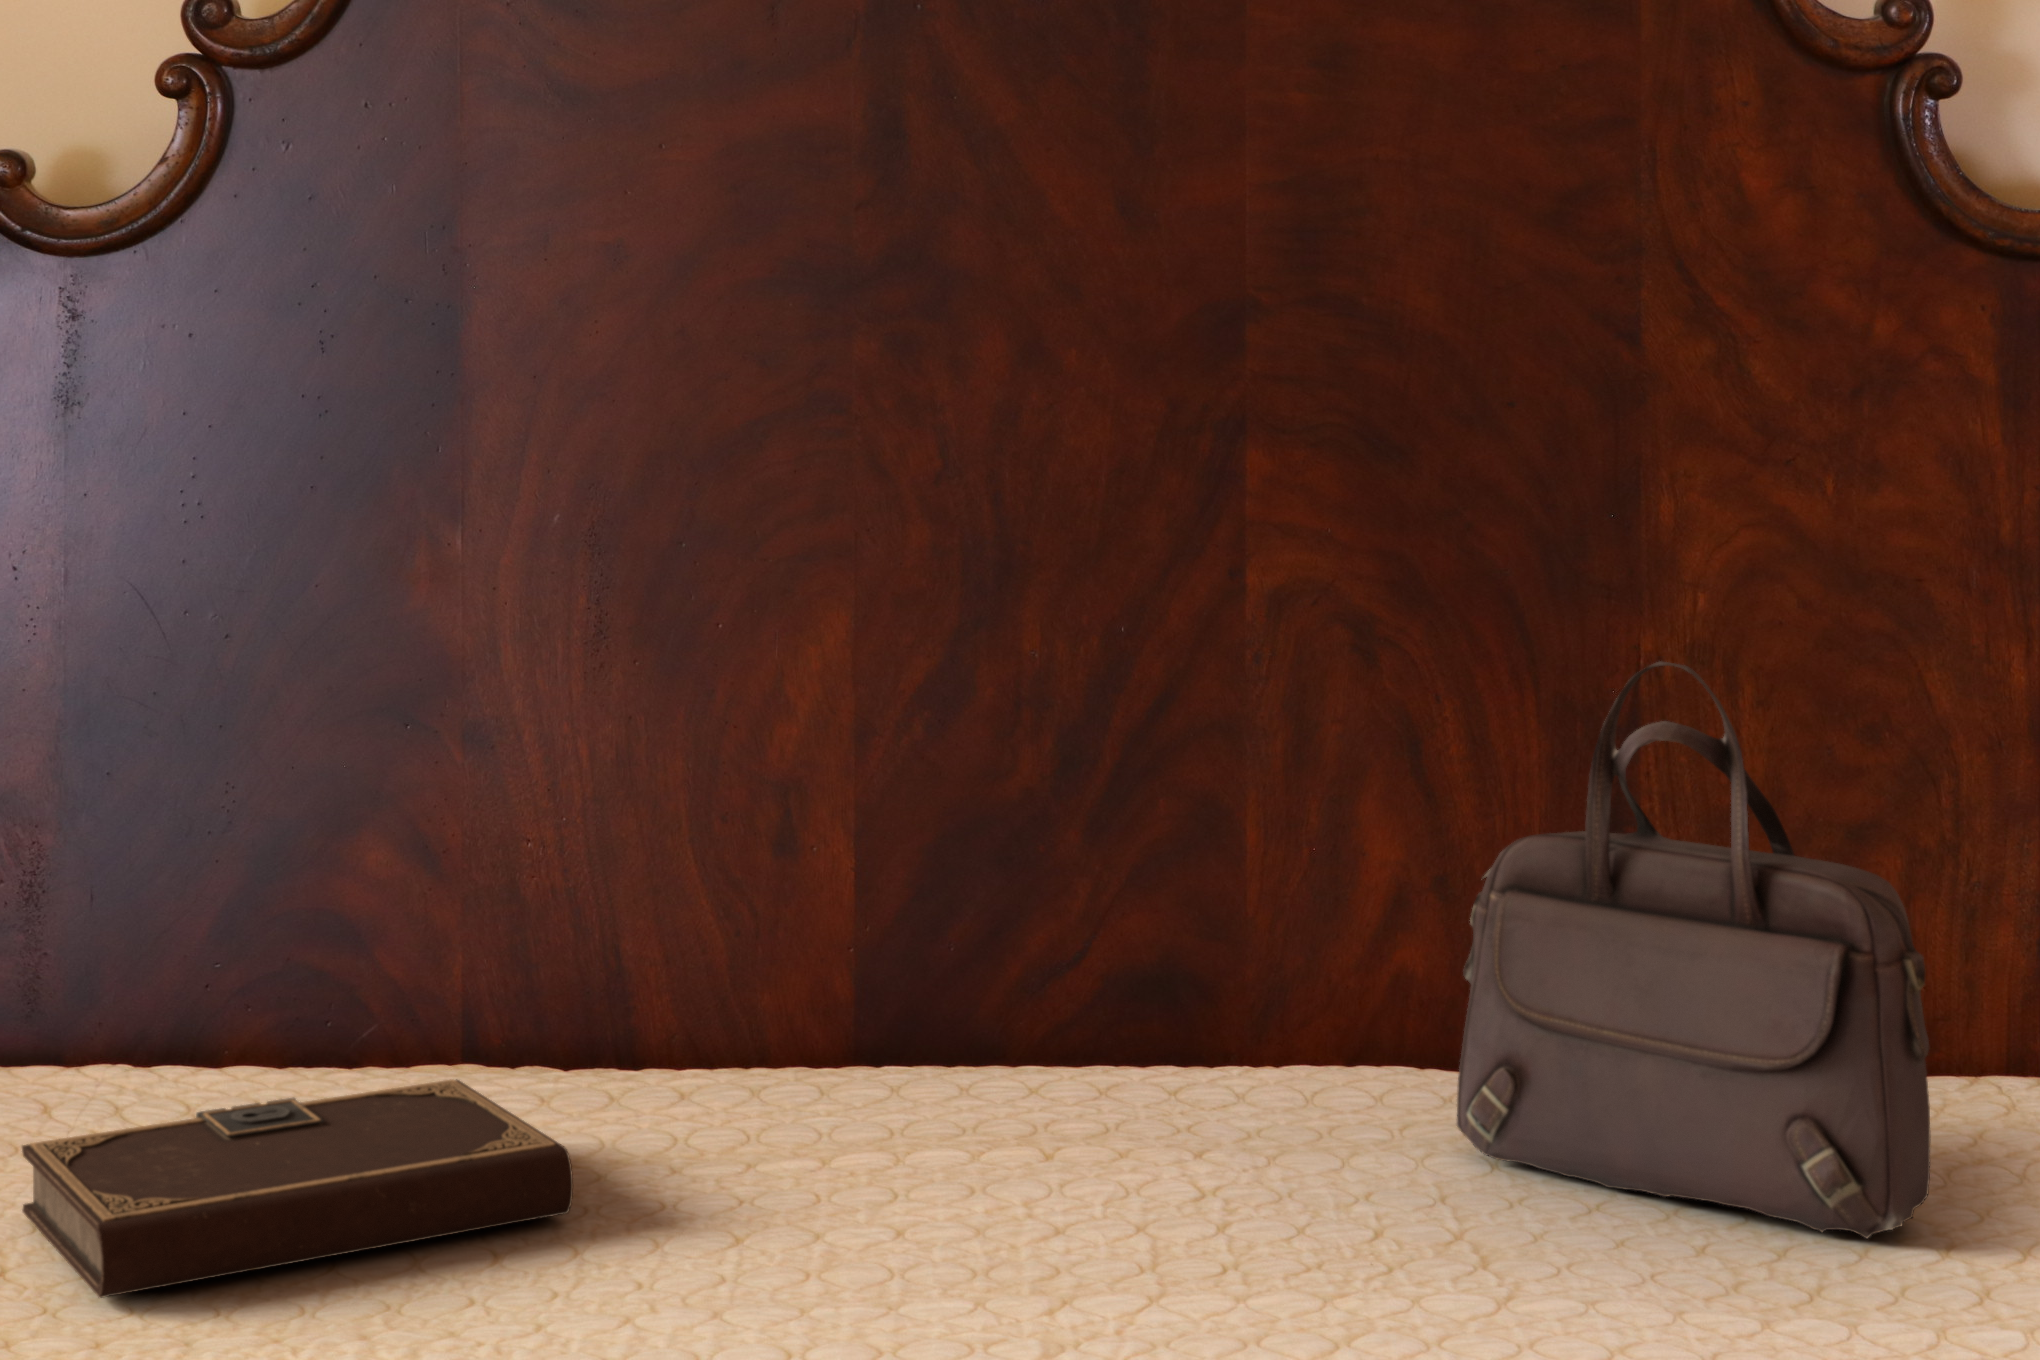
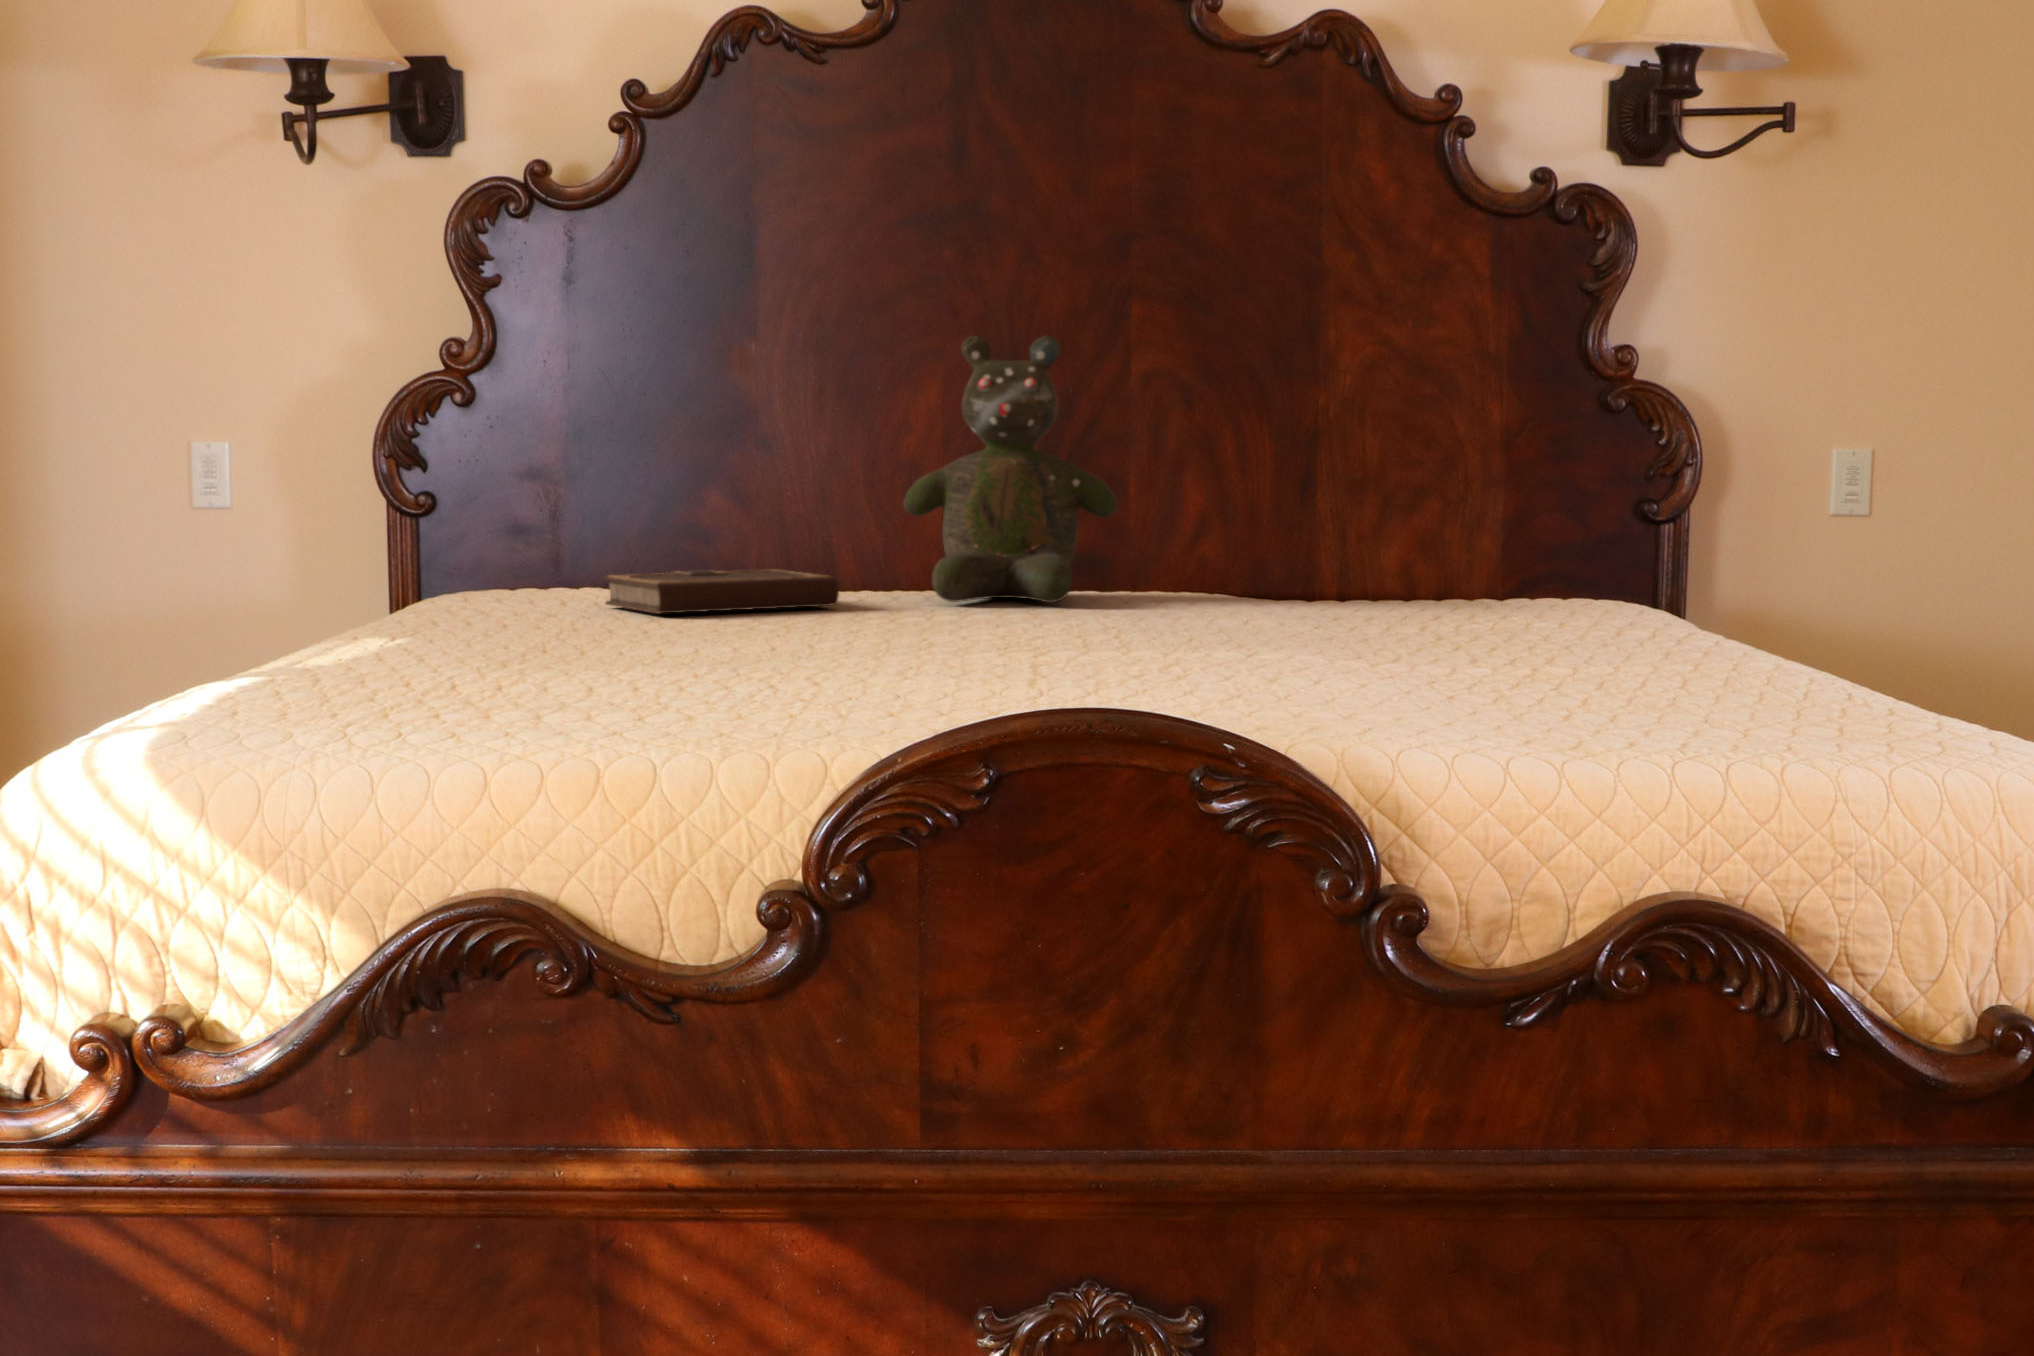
teddy bear: none [750,543,1228,1187] -> present [903,336,1118,603]
handbag: present [1457,661,1930,1238] -> none [1216,376,1410,612]

